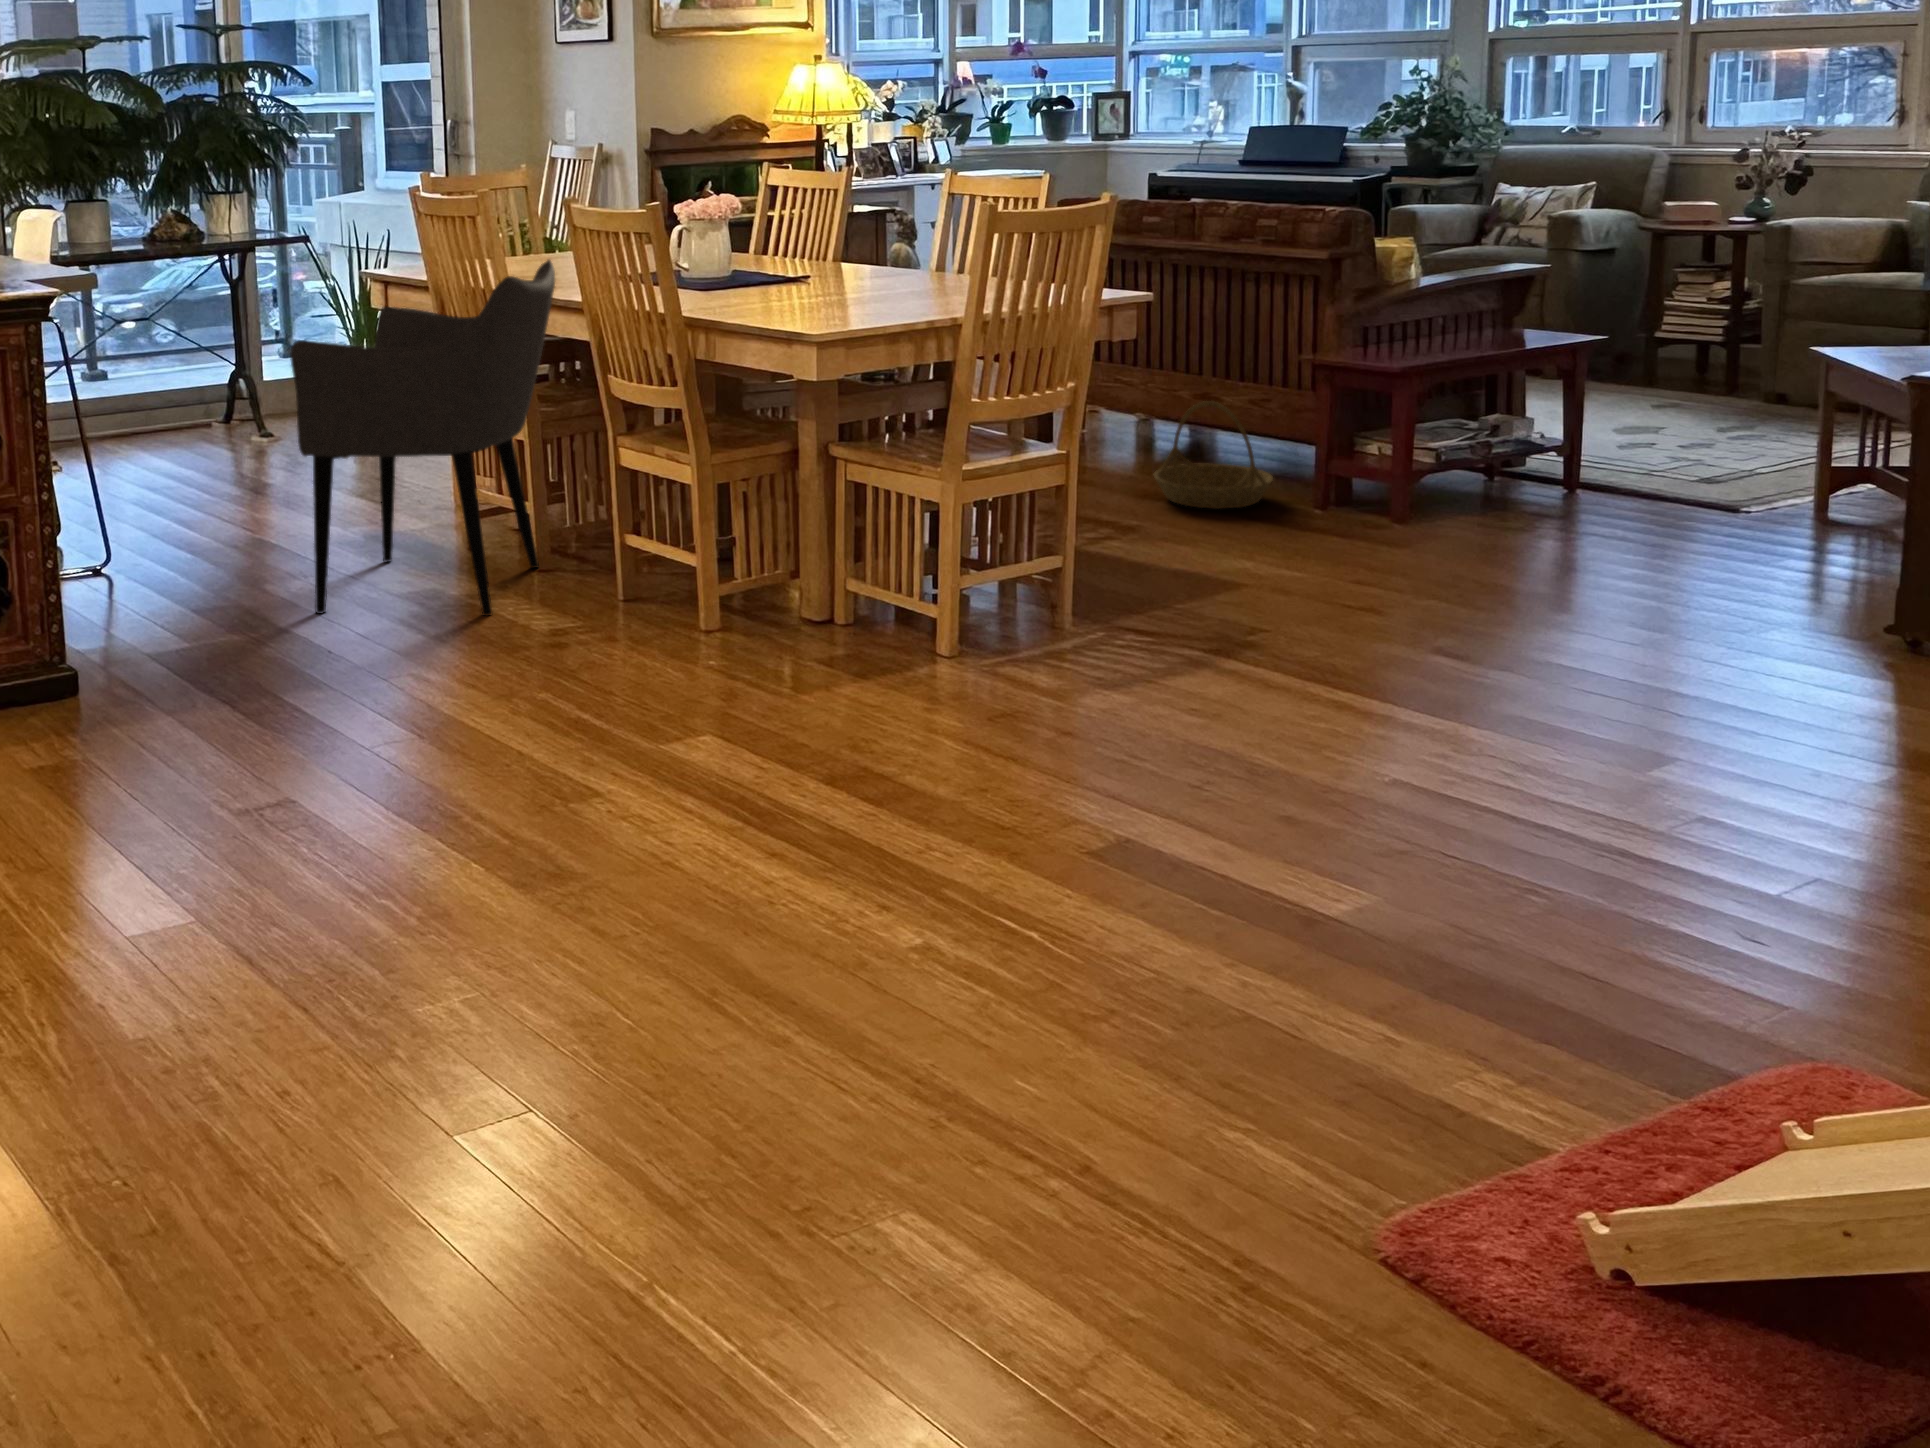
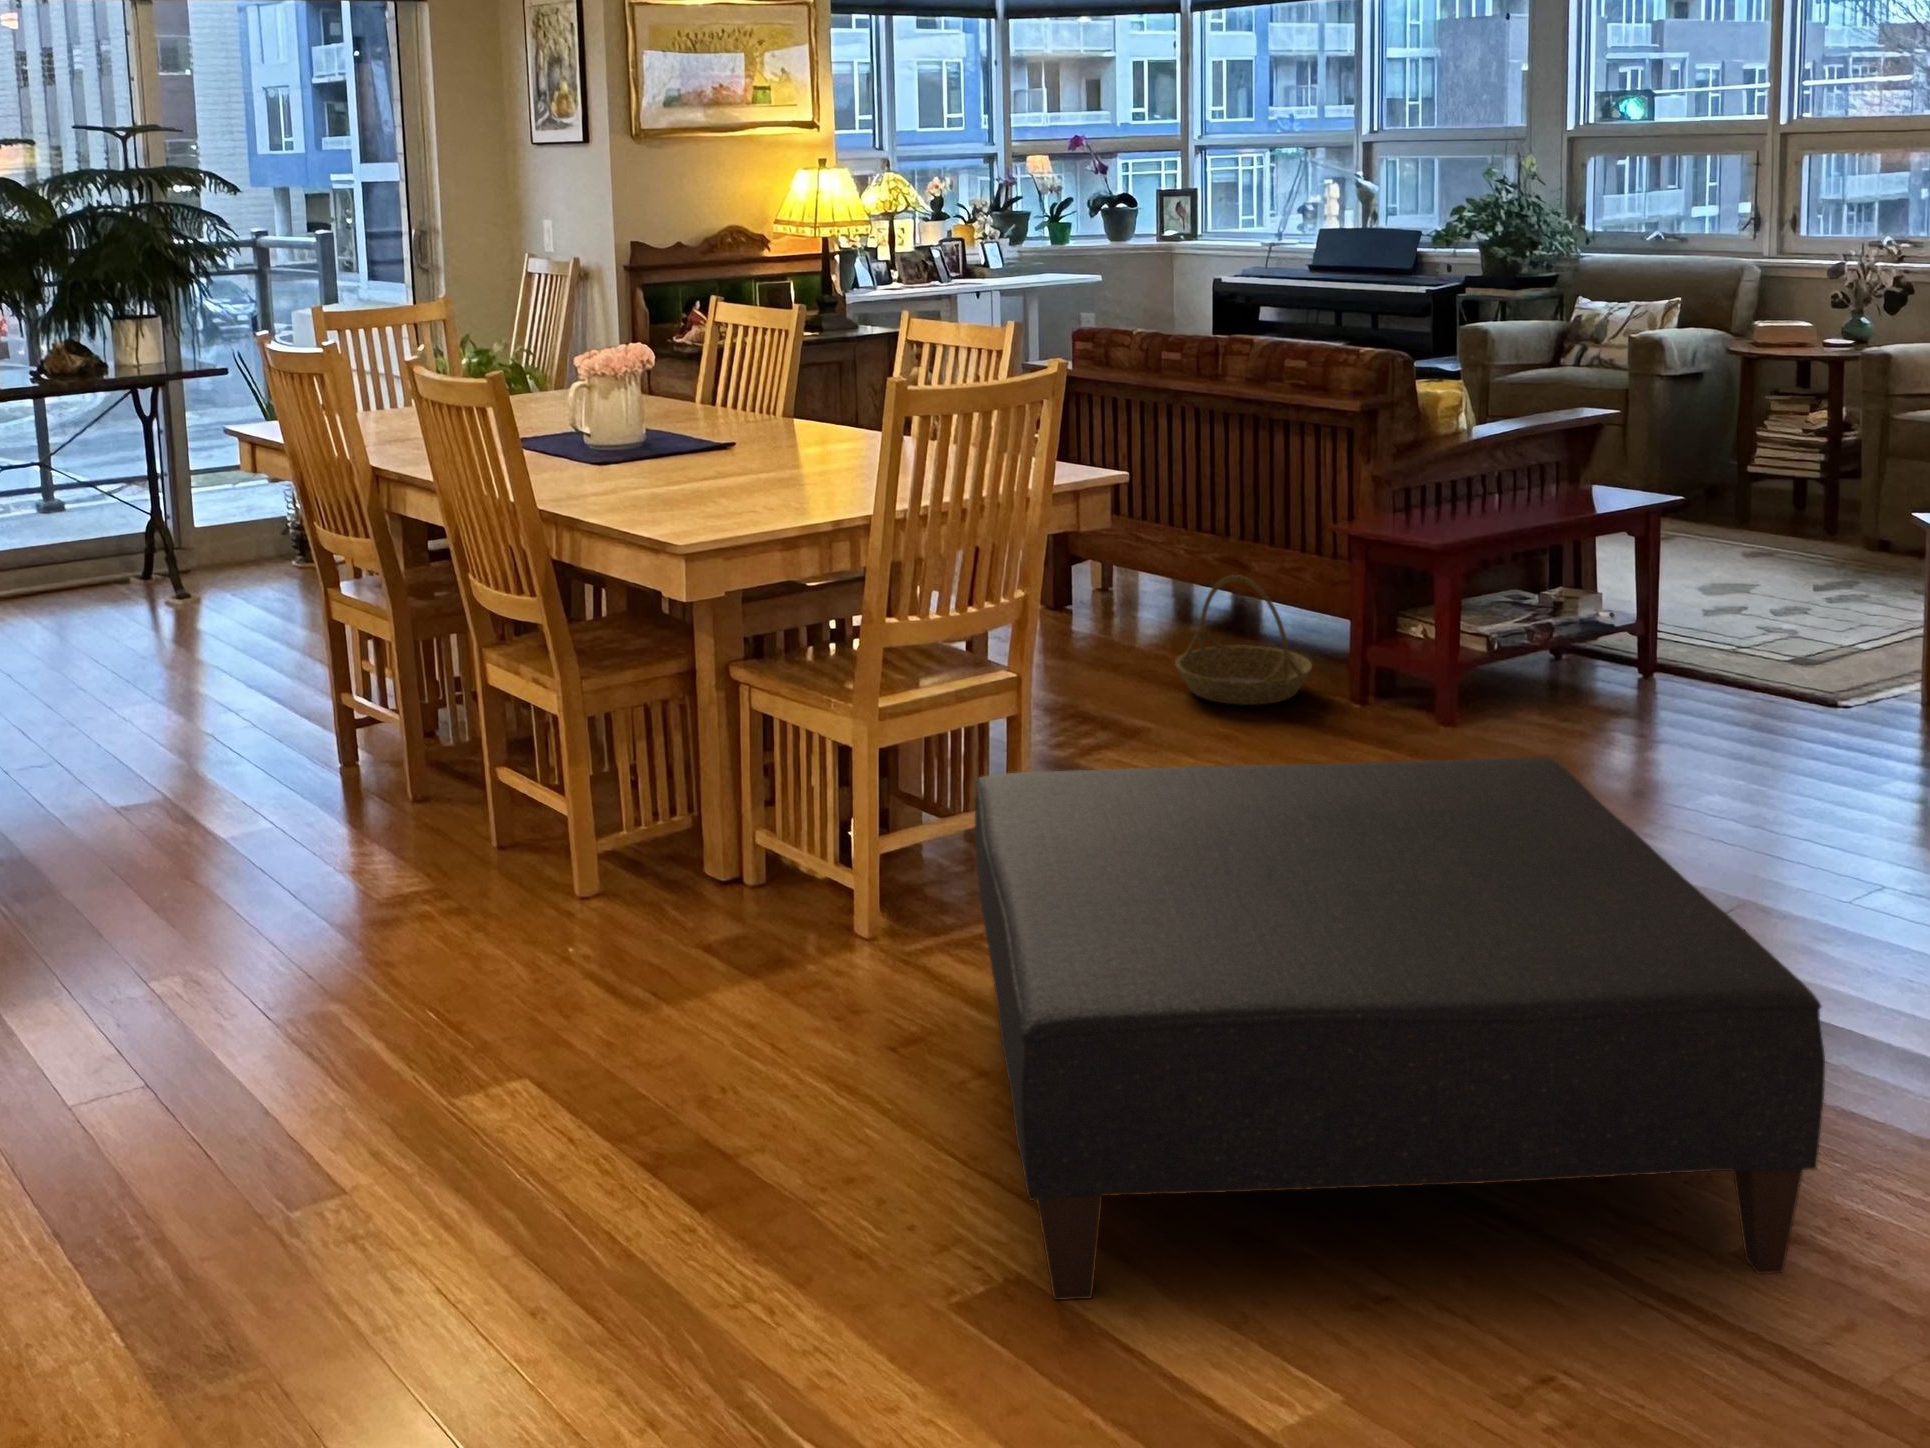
armchair: present [290,260,555,616] -> none [69,424,429,880]
ottoman: none [1034,508,1730,855] -> present [975,757,1825,1300]

